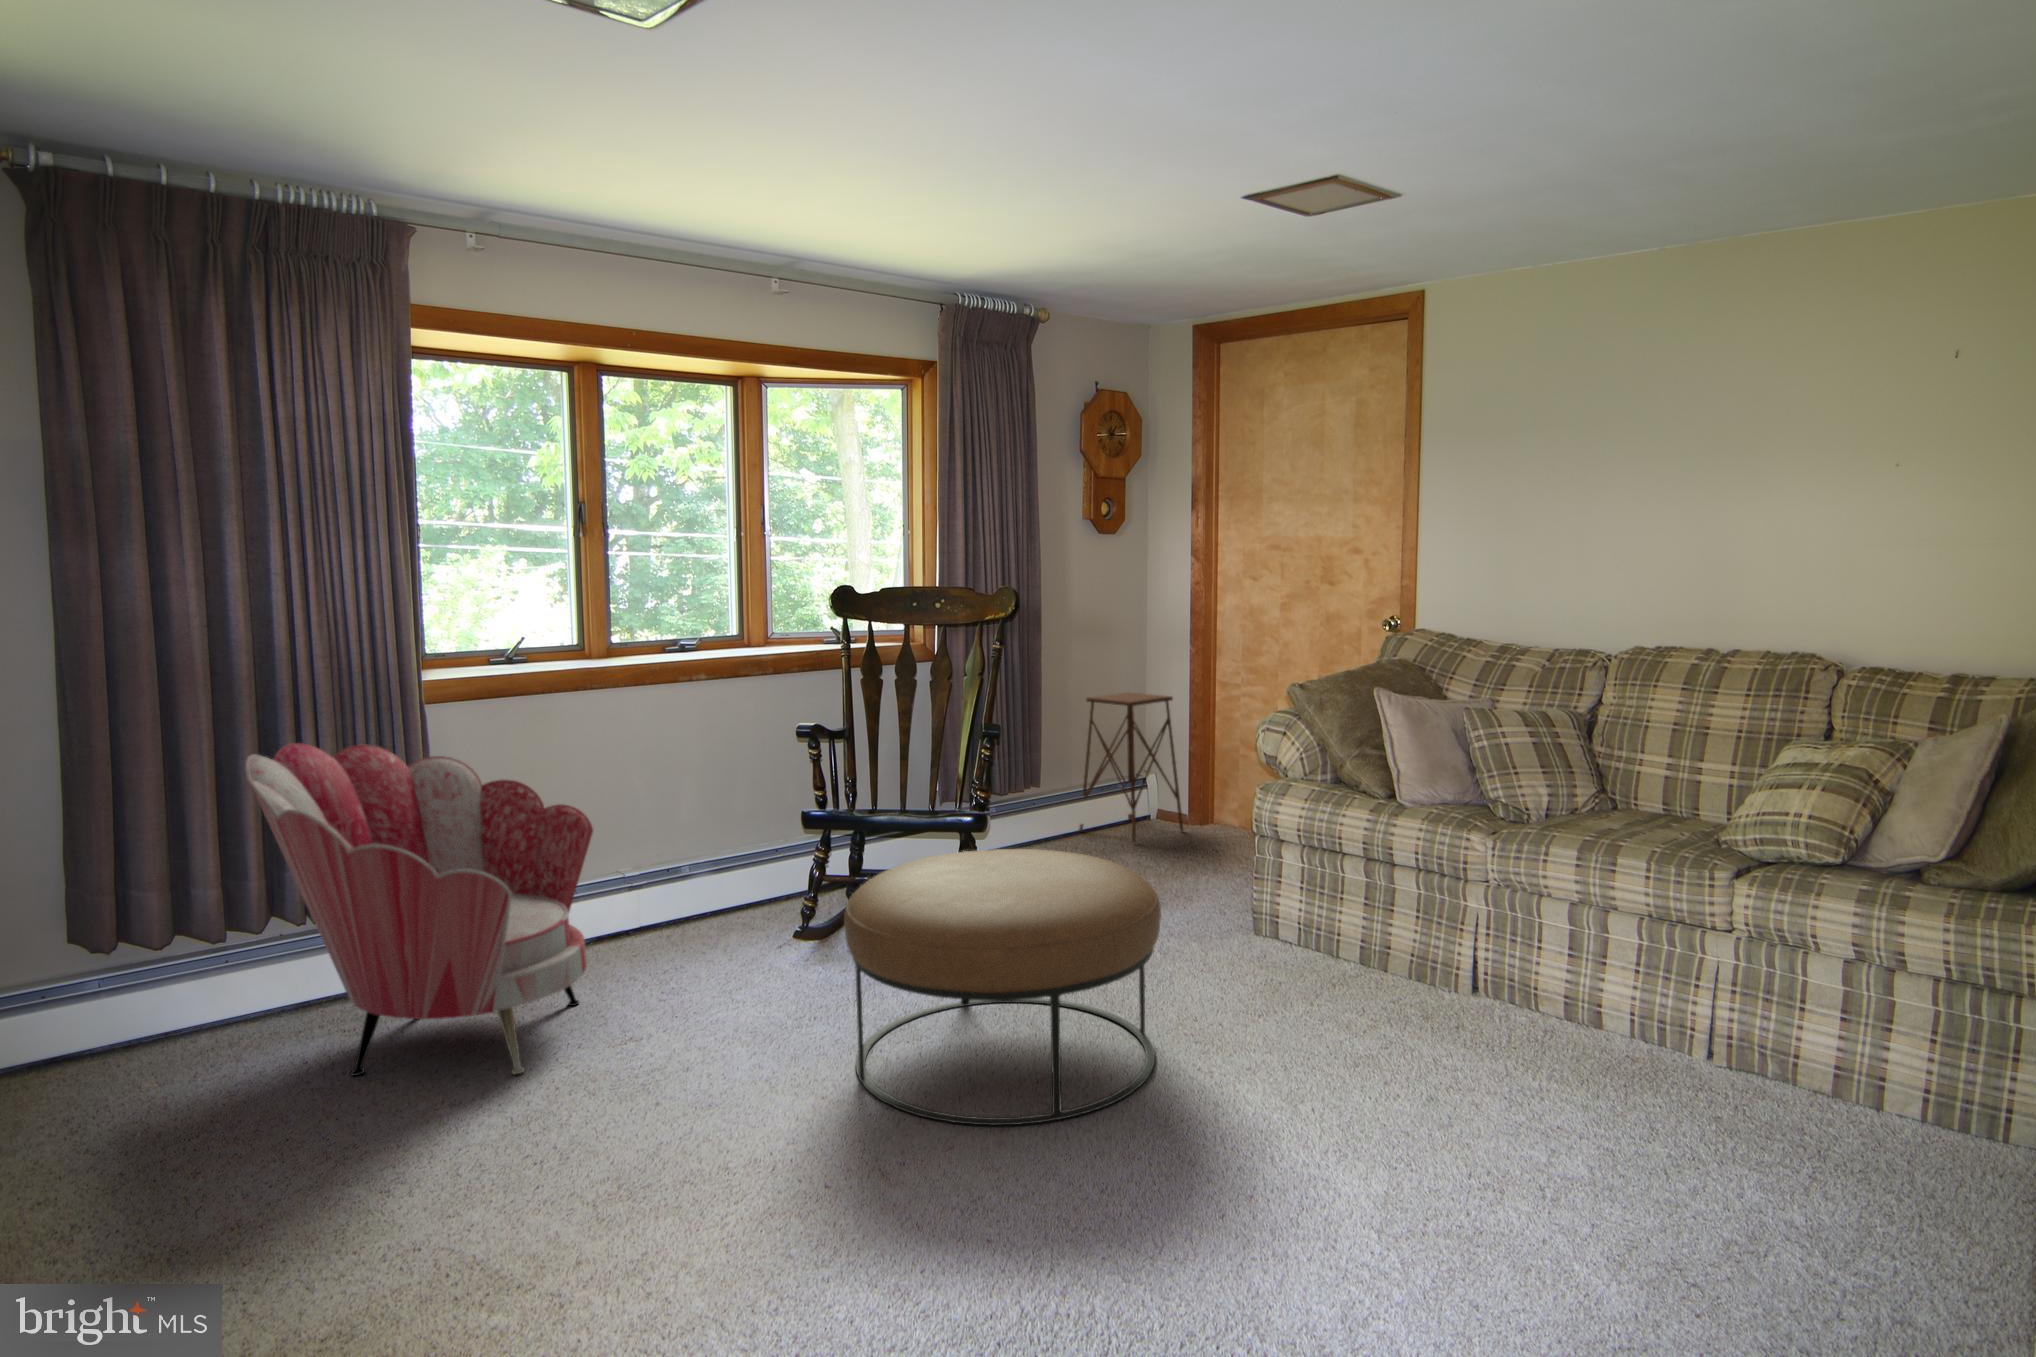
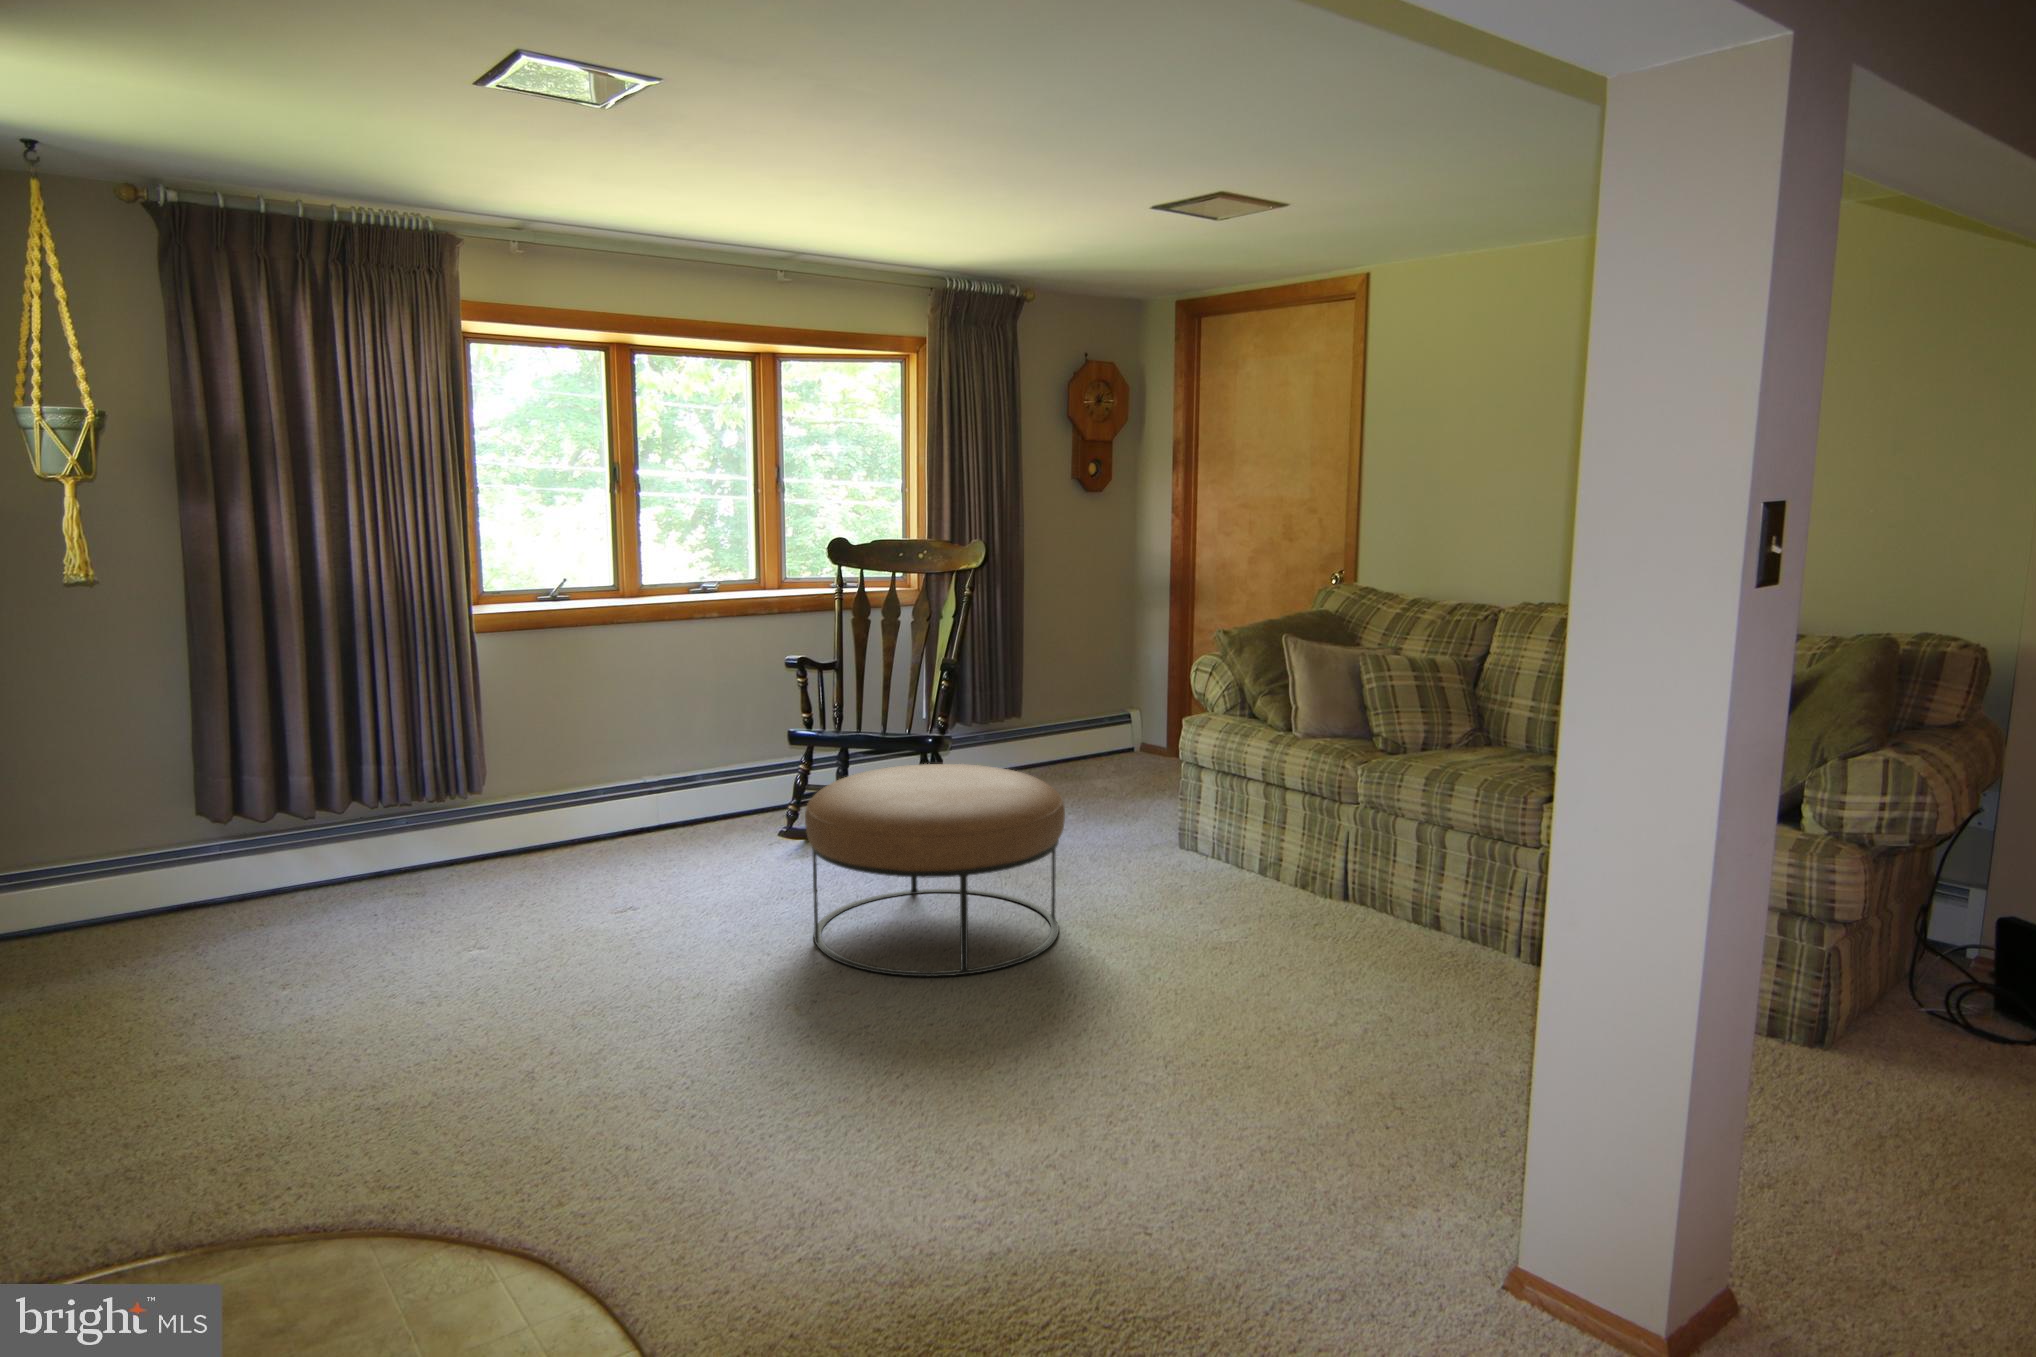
side table: present [1079,692,1183,843] -> none [1054,636,1149,773]
armchair: present [245,743,593,1076] -> none [332,659,611,929]

